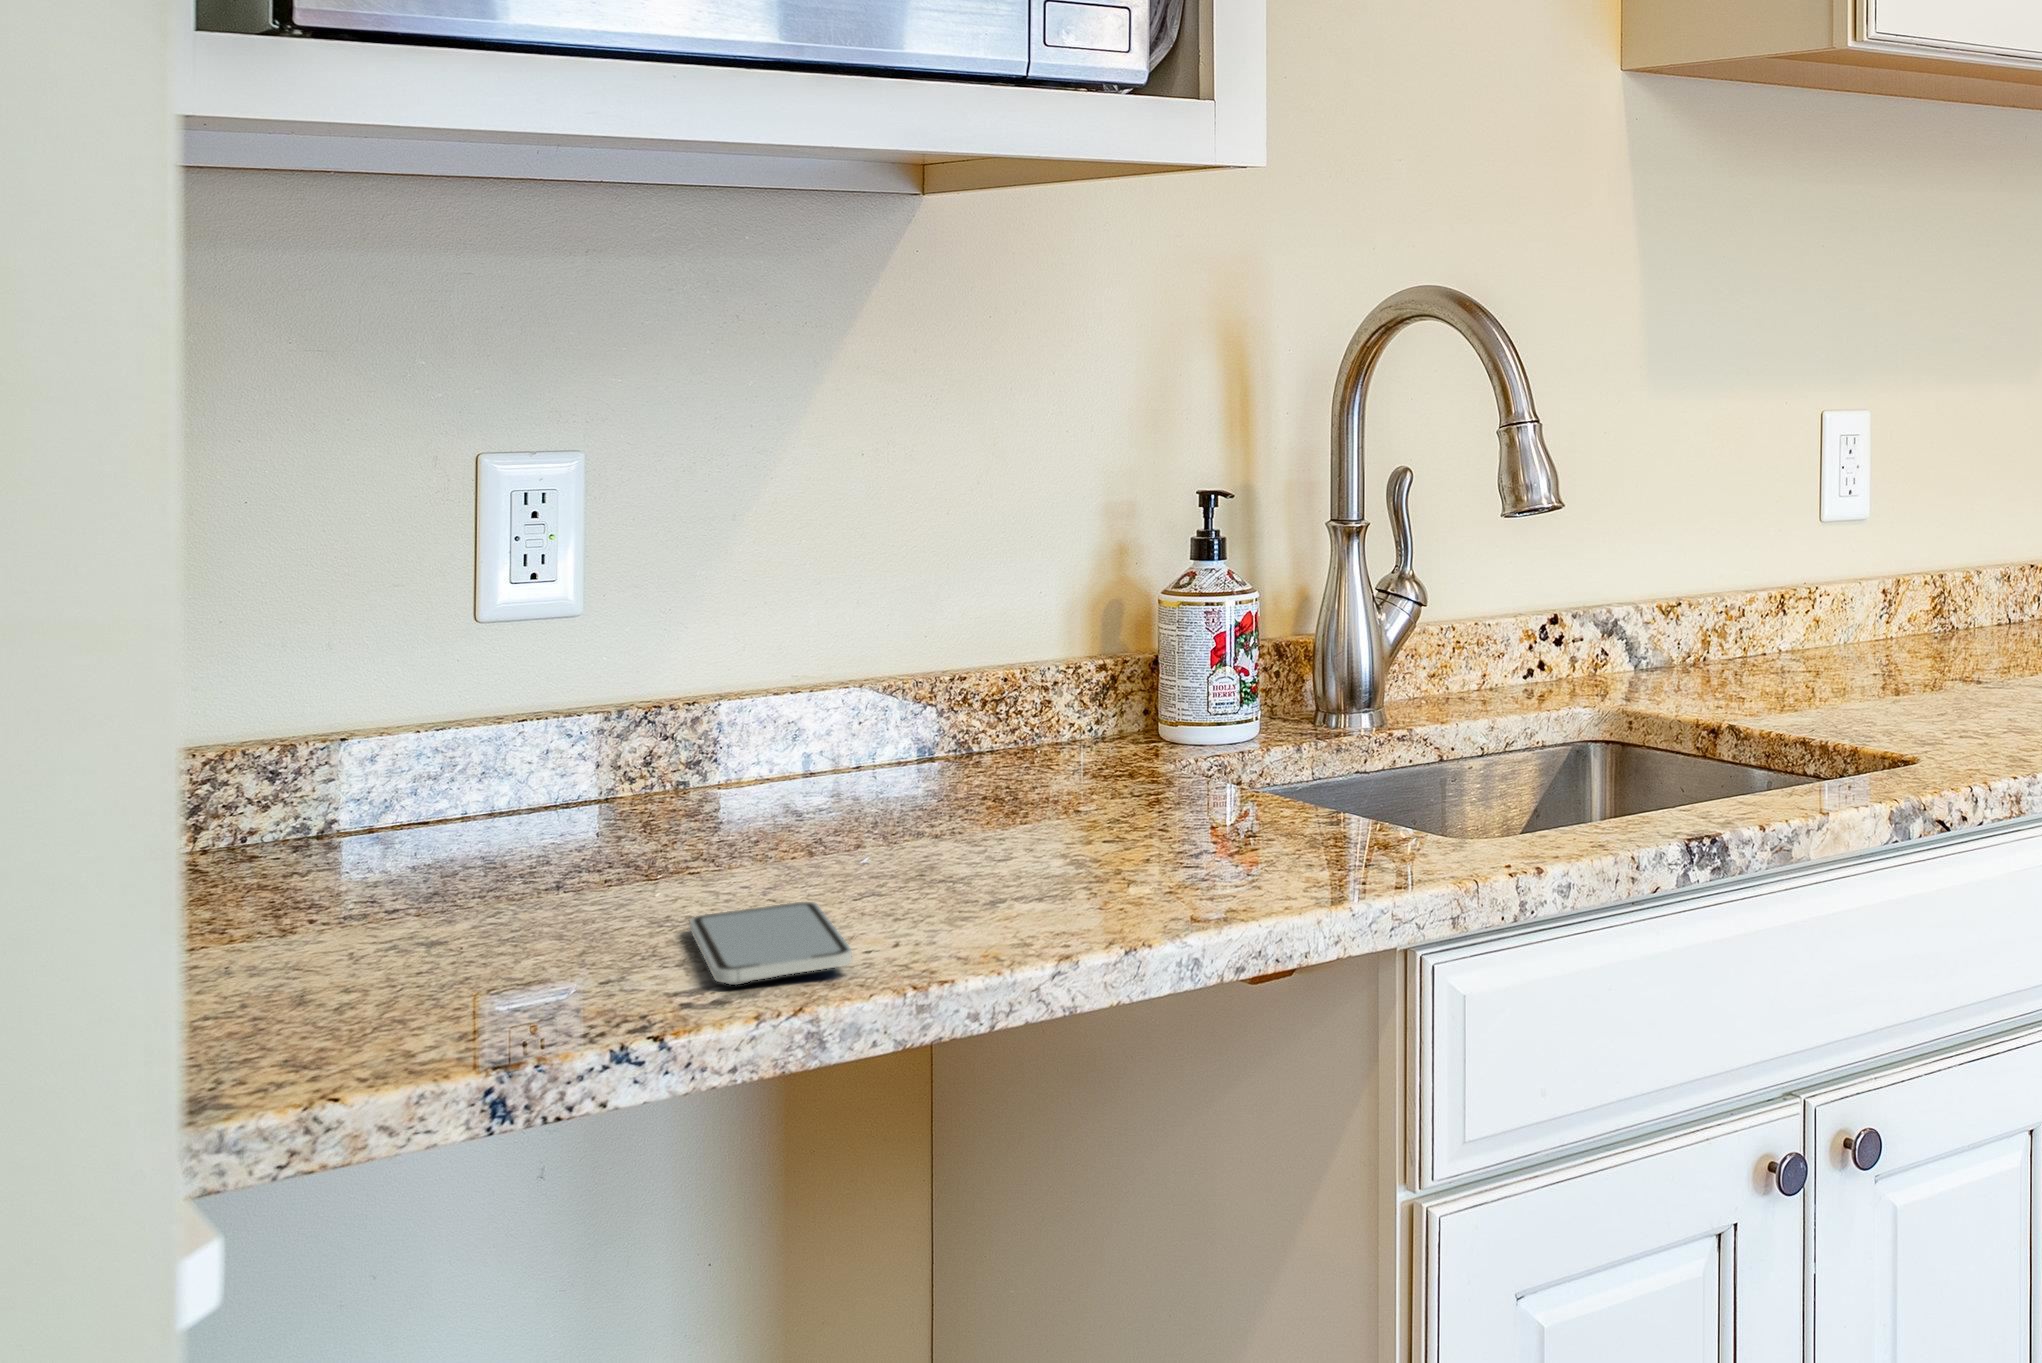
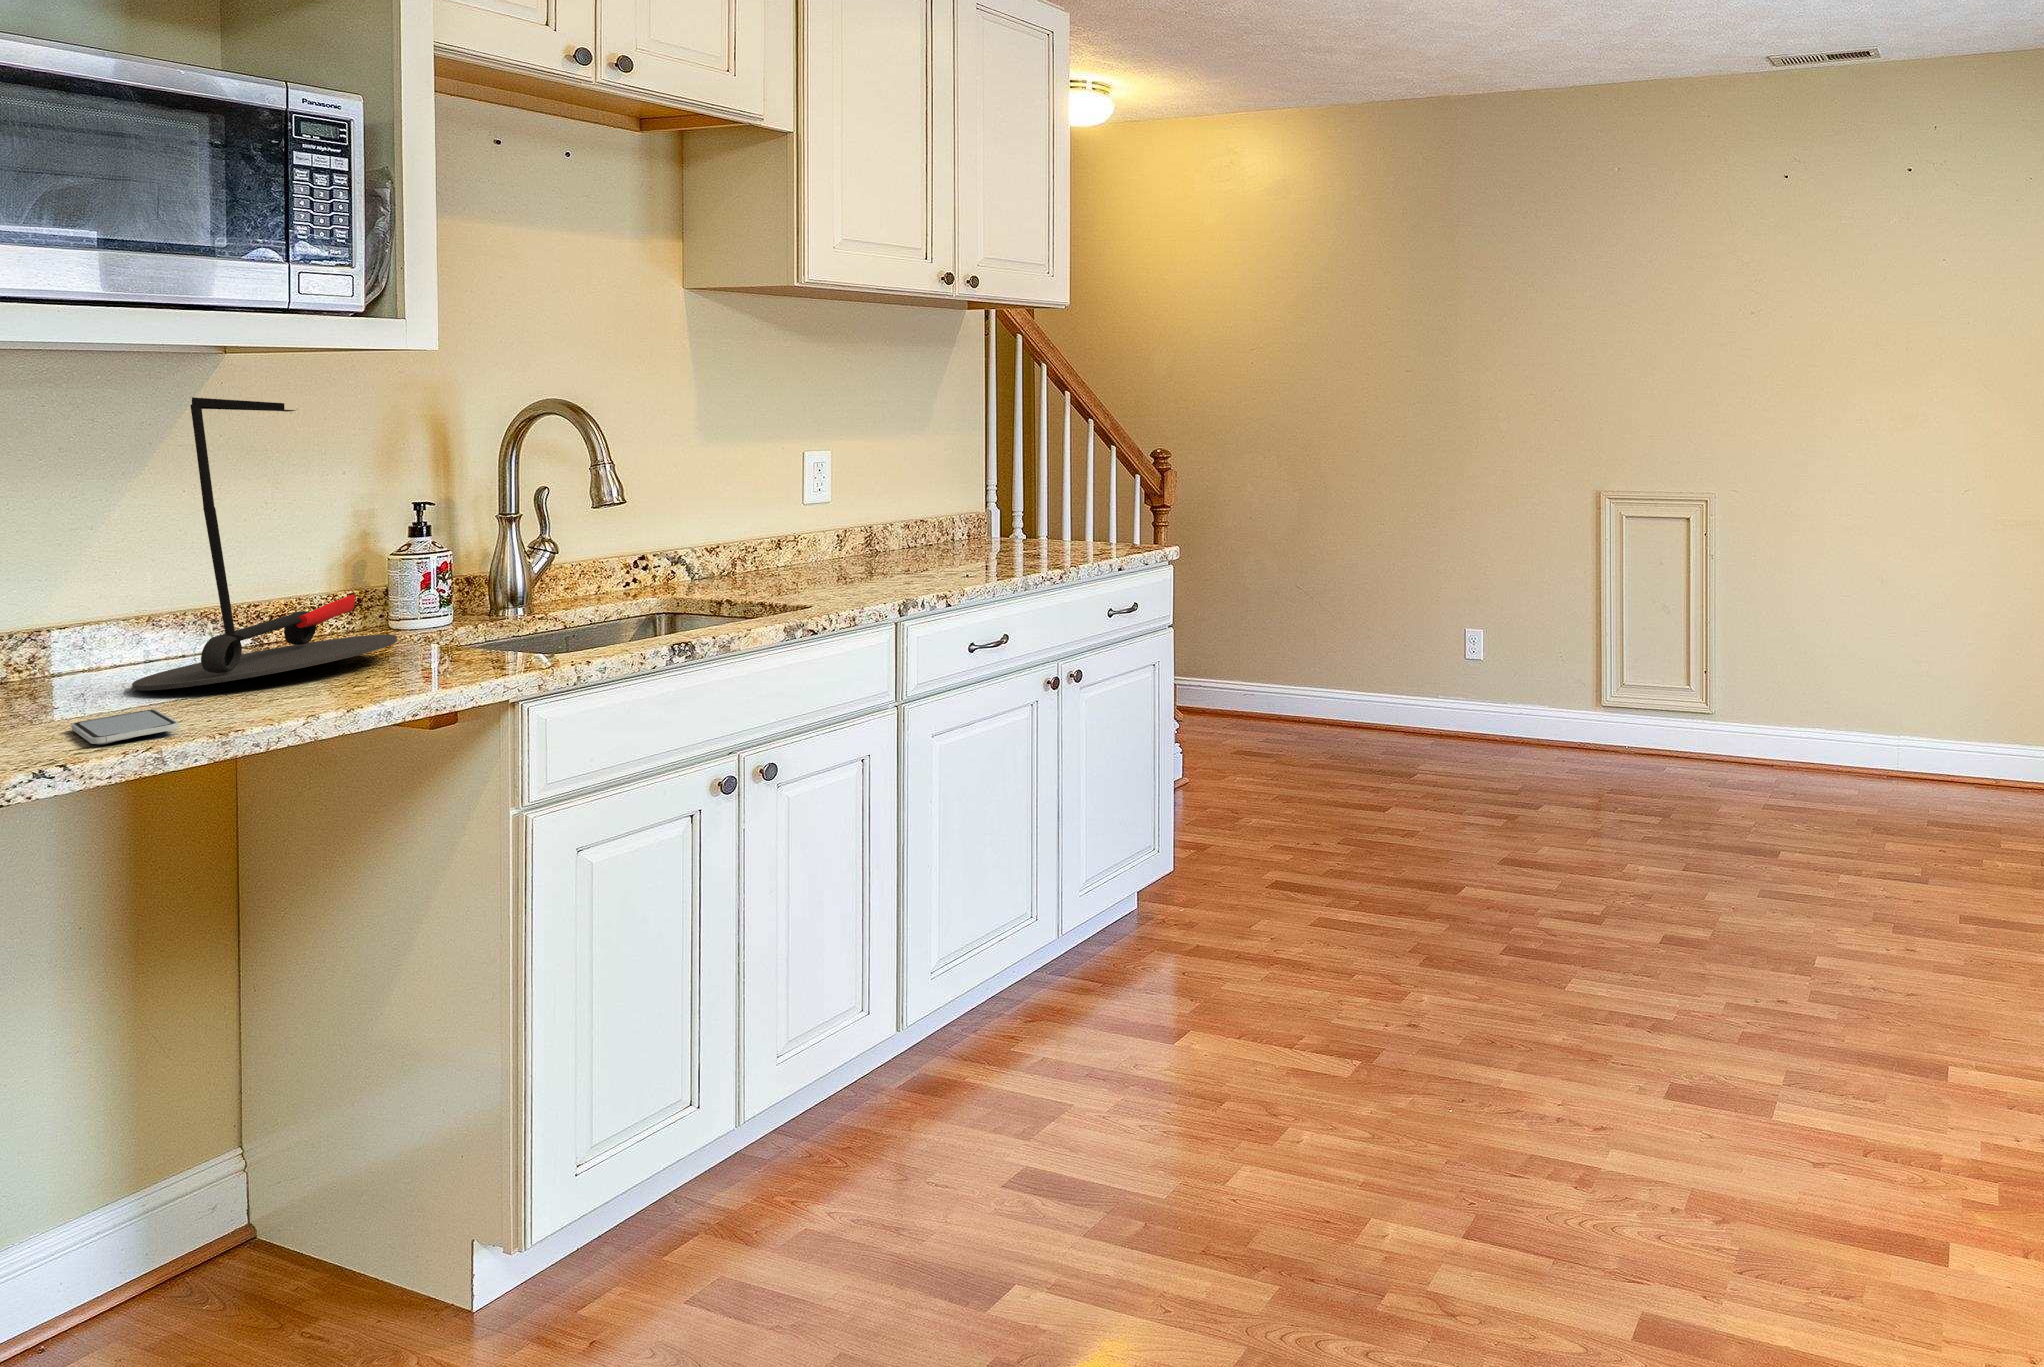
desk lamp: none [784,264,1190,848] -> present [132,397,397,691]

